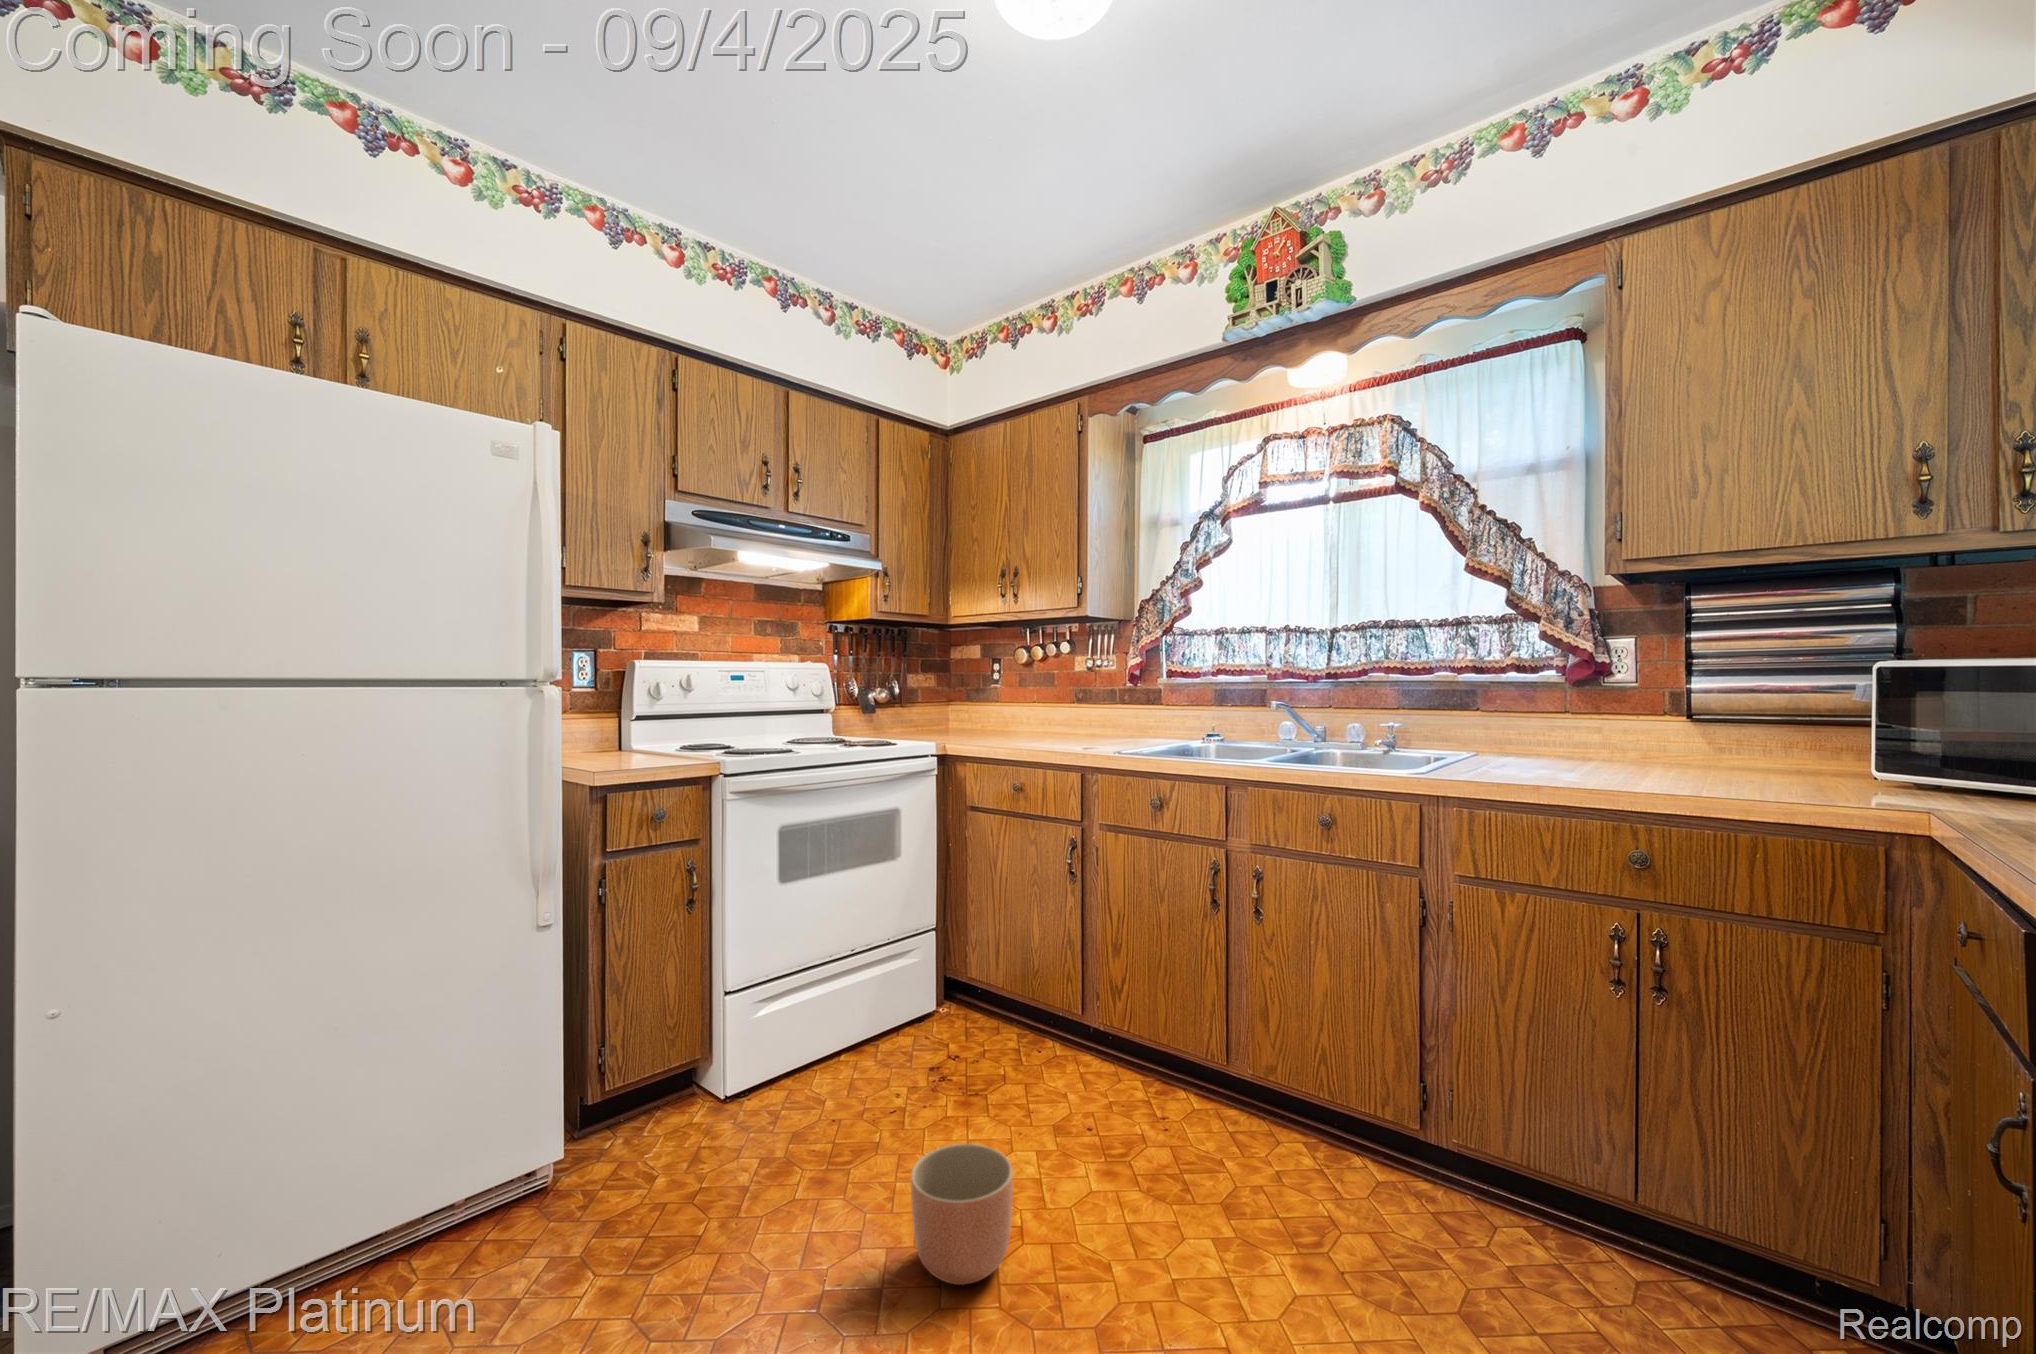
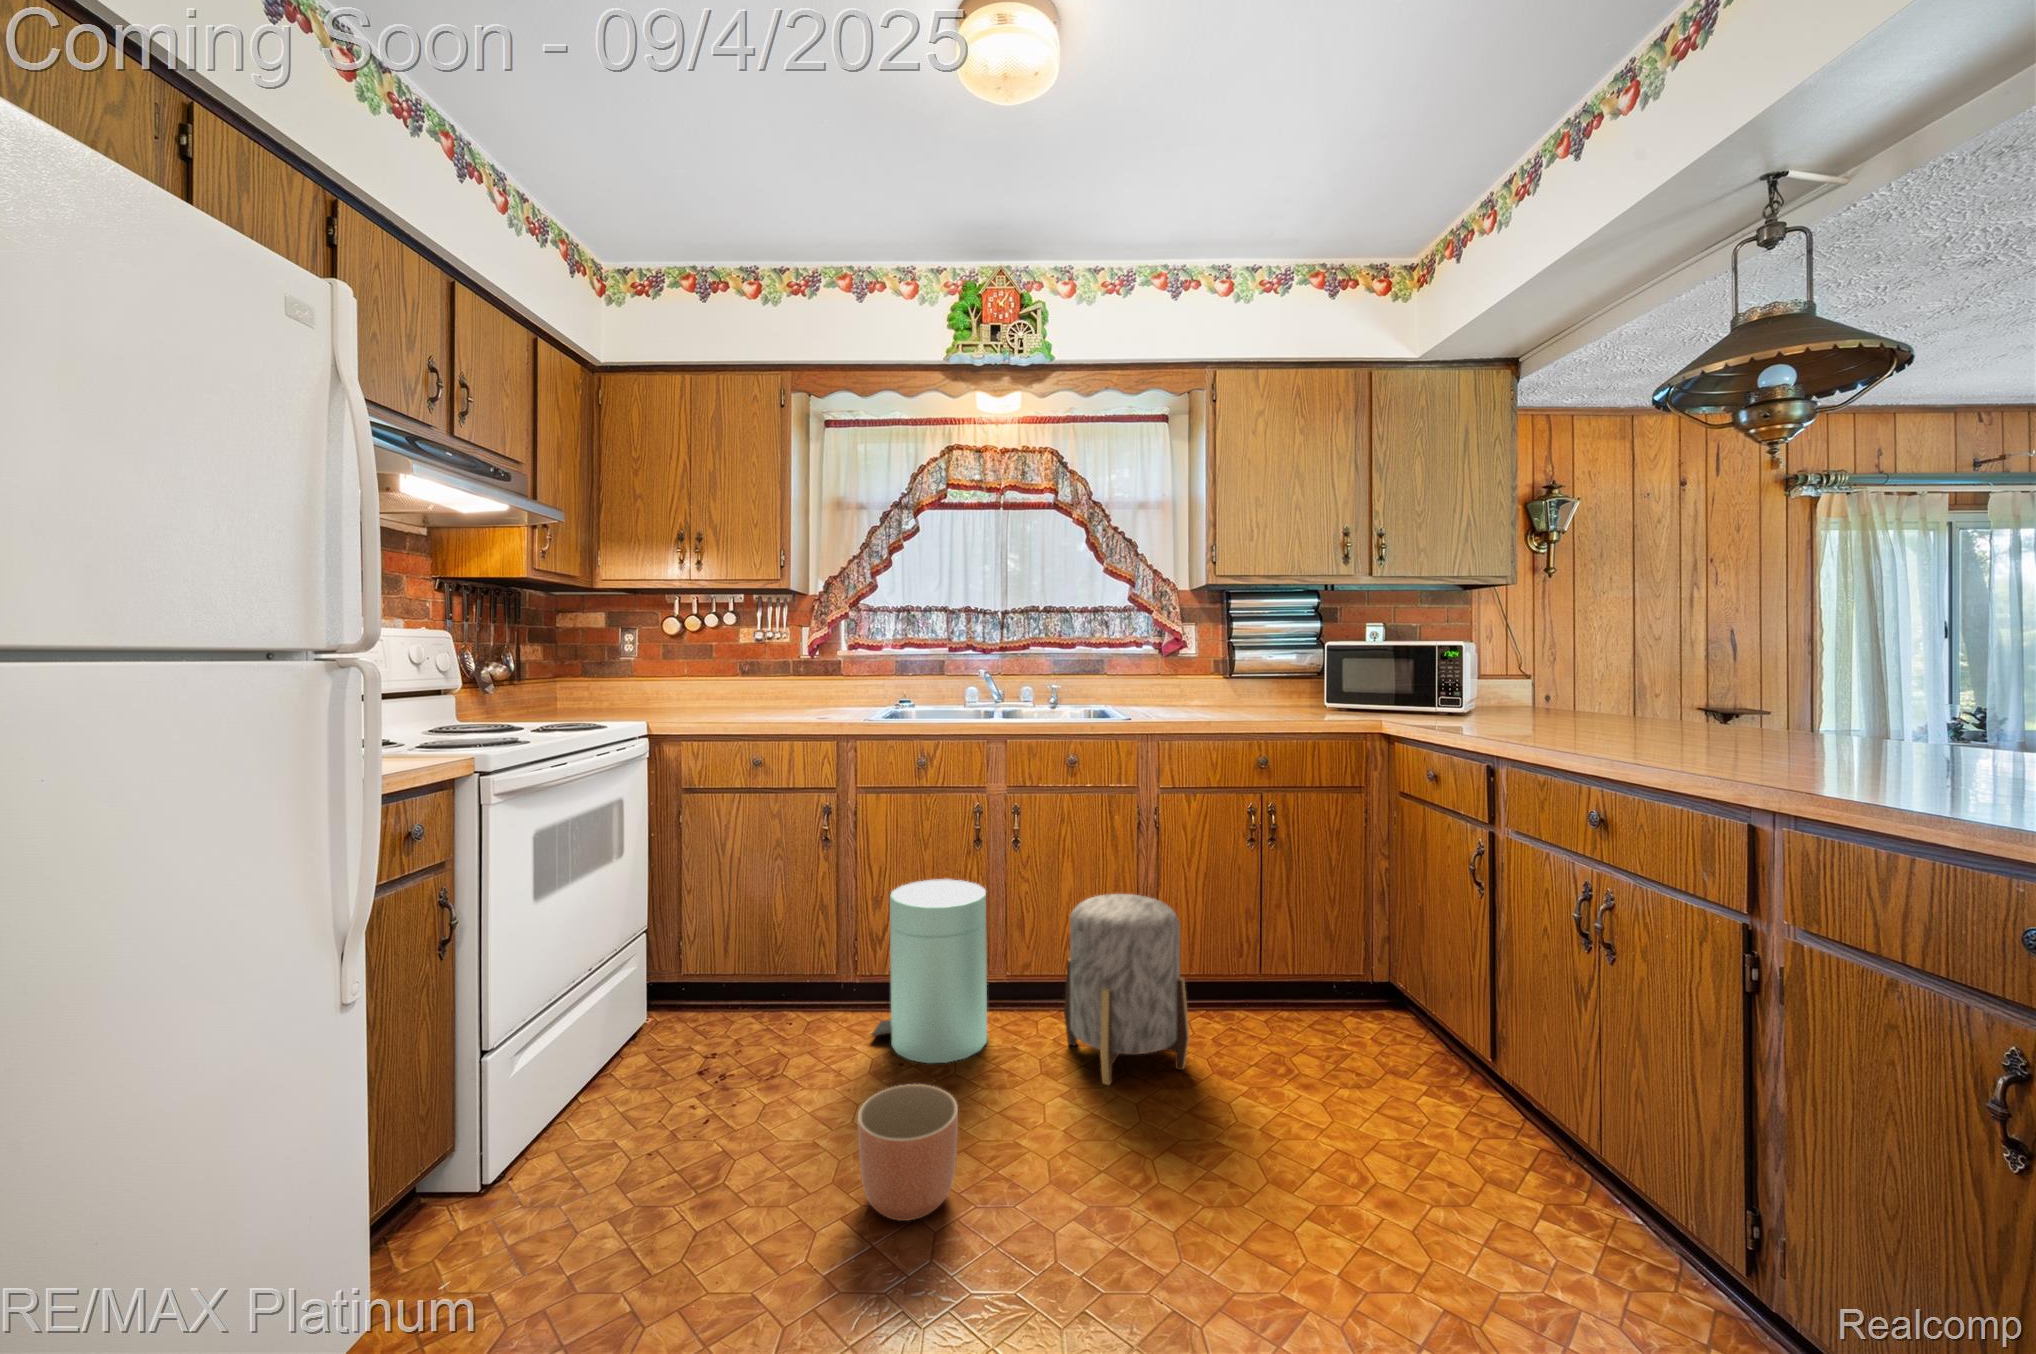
trash can: none [1091,943,1211,1156] -> present [872,879,987,1063]
stool: none [1265,1010,1423,1287] -> present [1064,894,1189,1085]

